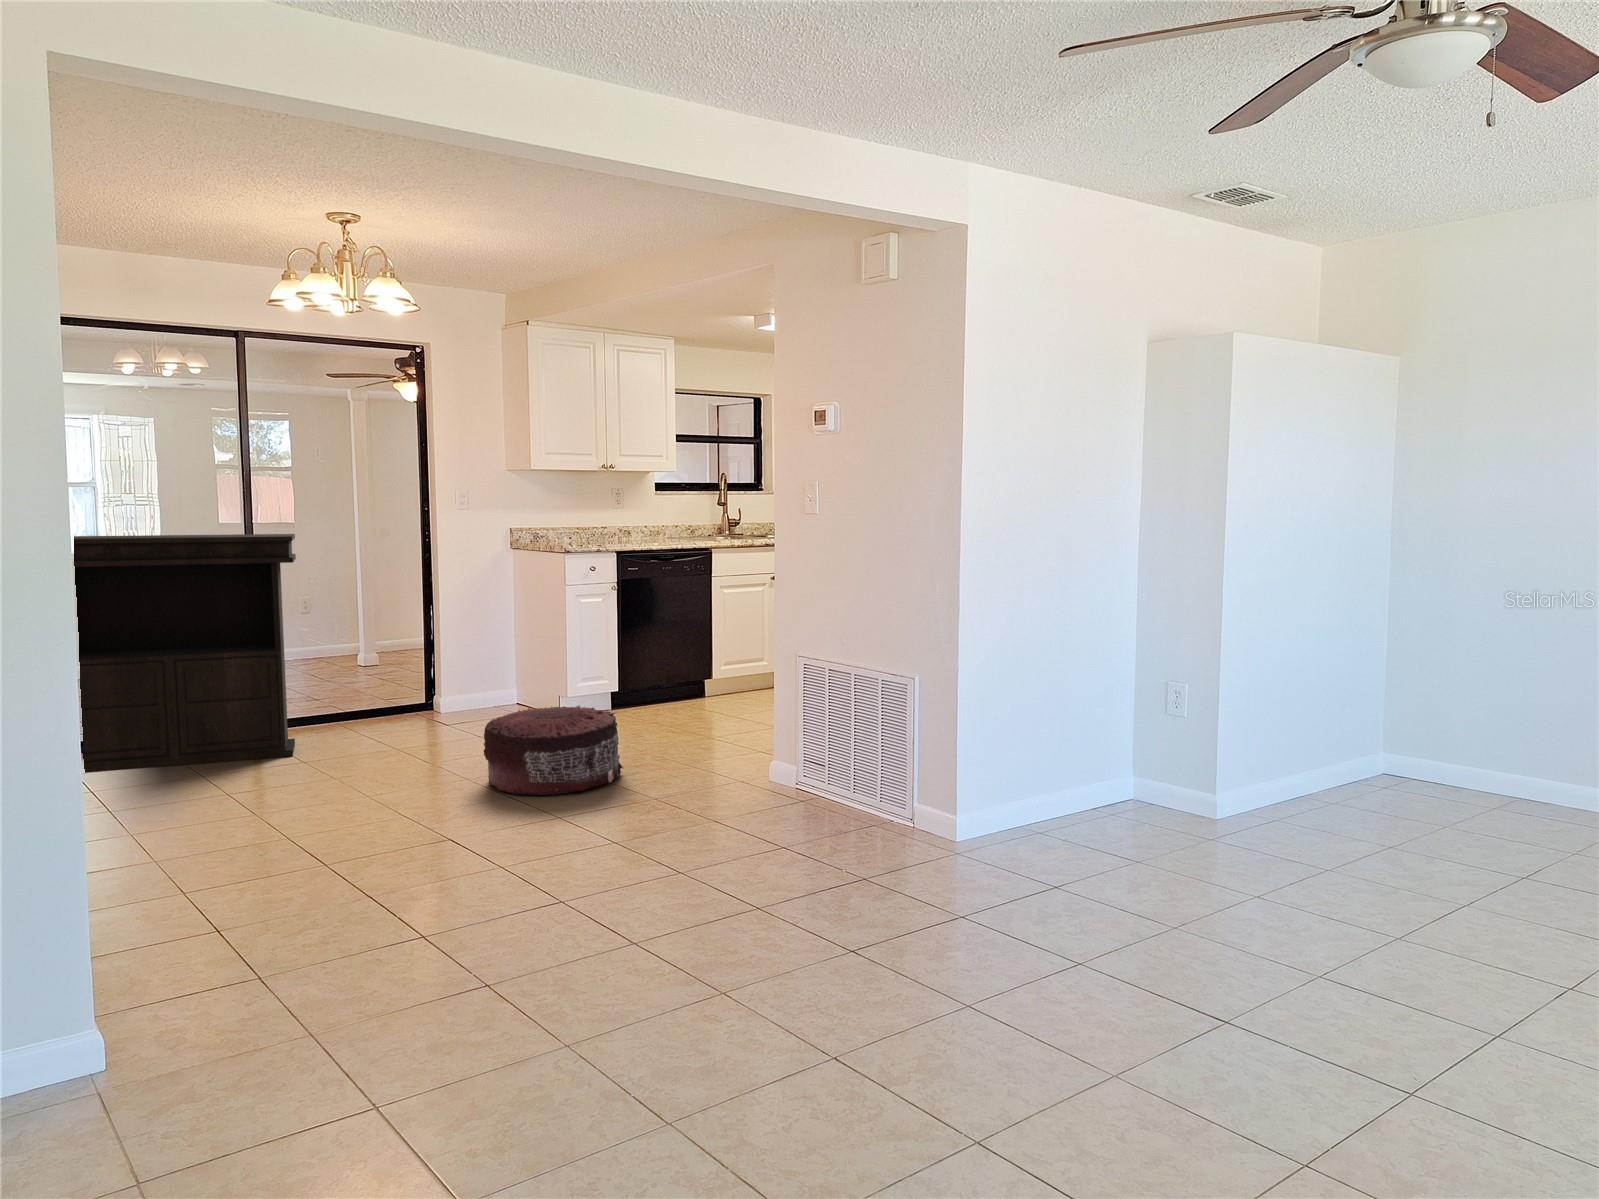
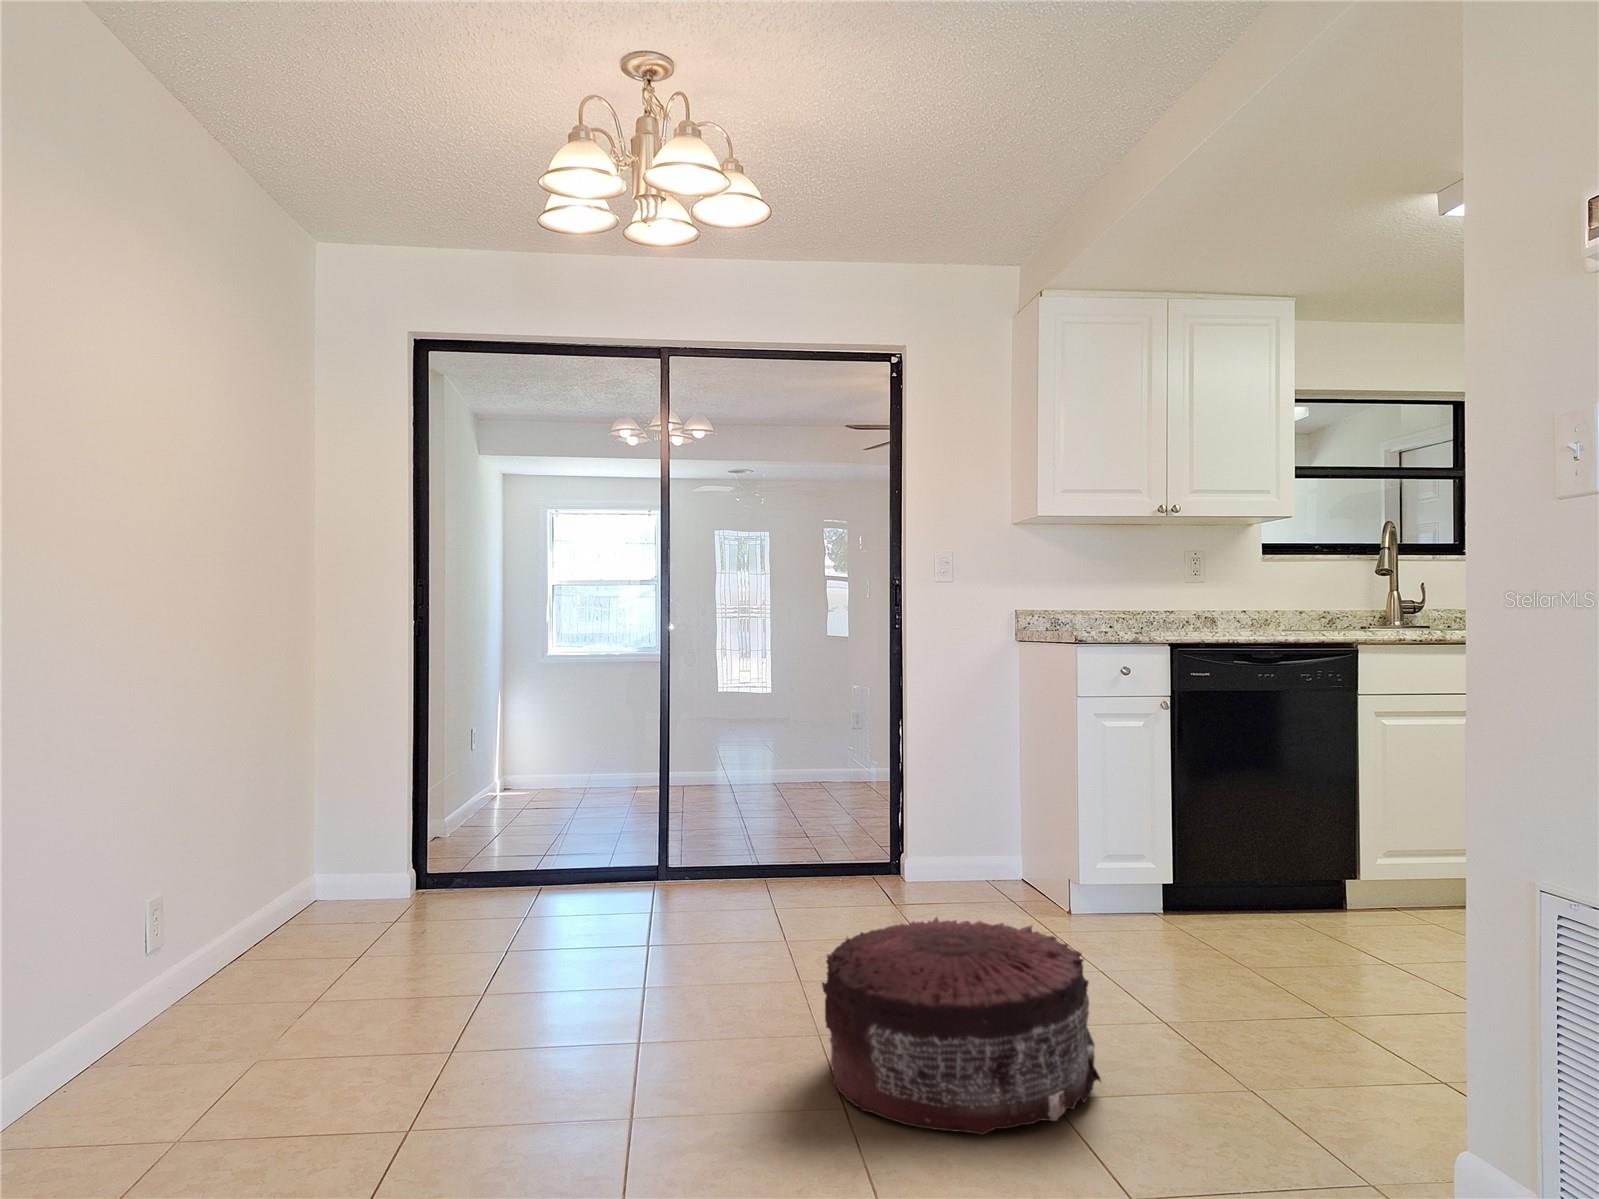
console table: present [74,534,296,773] -> none [355,608,685,930]

